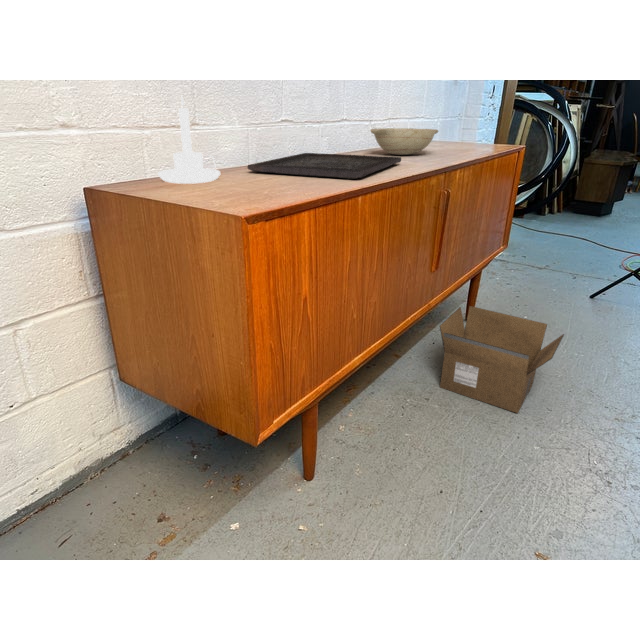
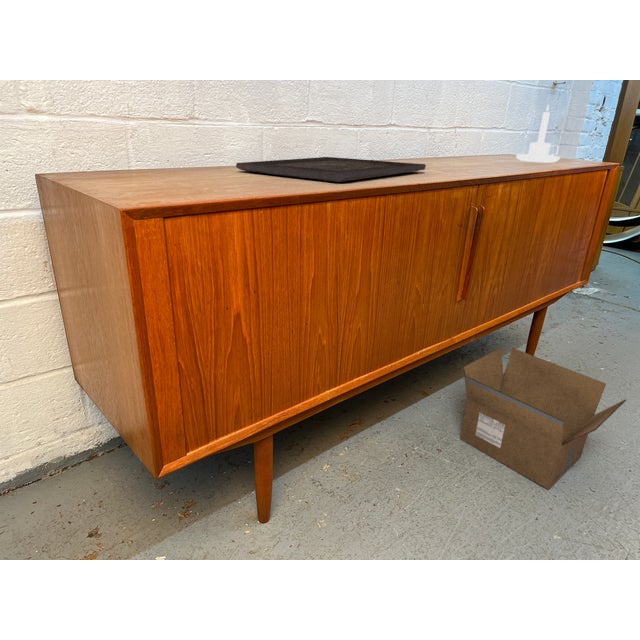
candle holder: present [158,96,220,184] -> present [516,105,560,163]
decorative bowl: present [371,128,438,155] -> none [407,133,494,164]

